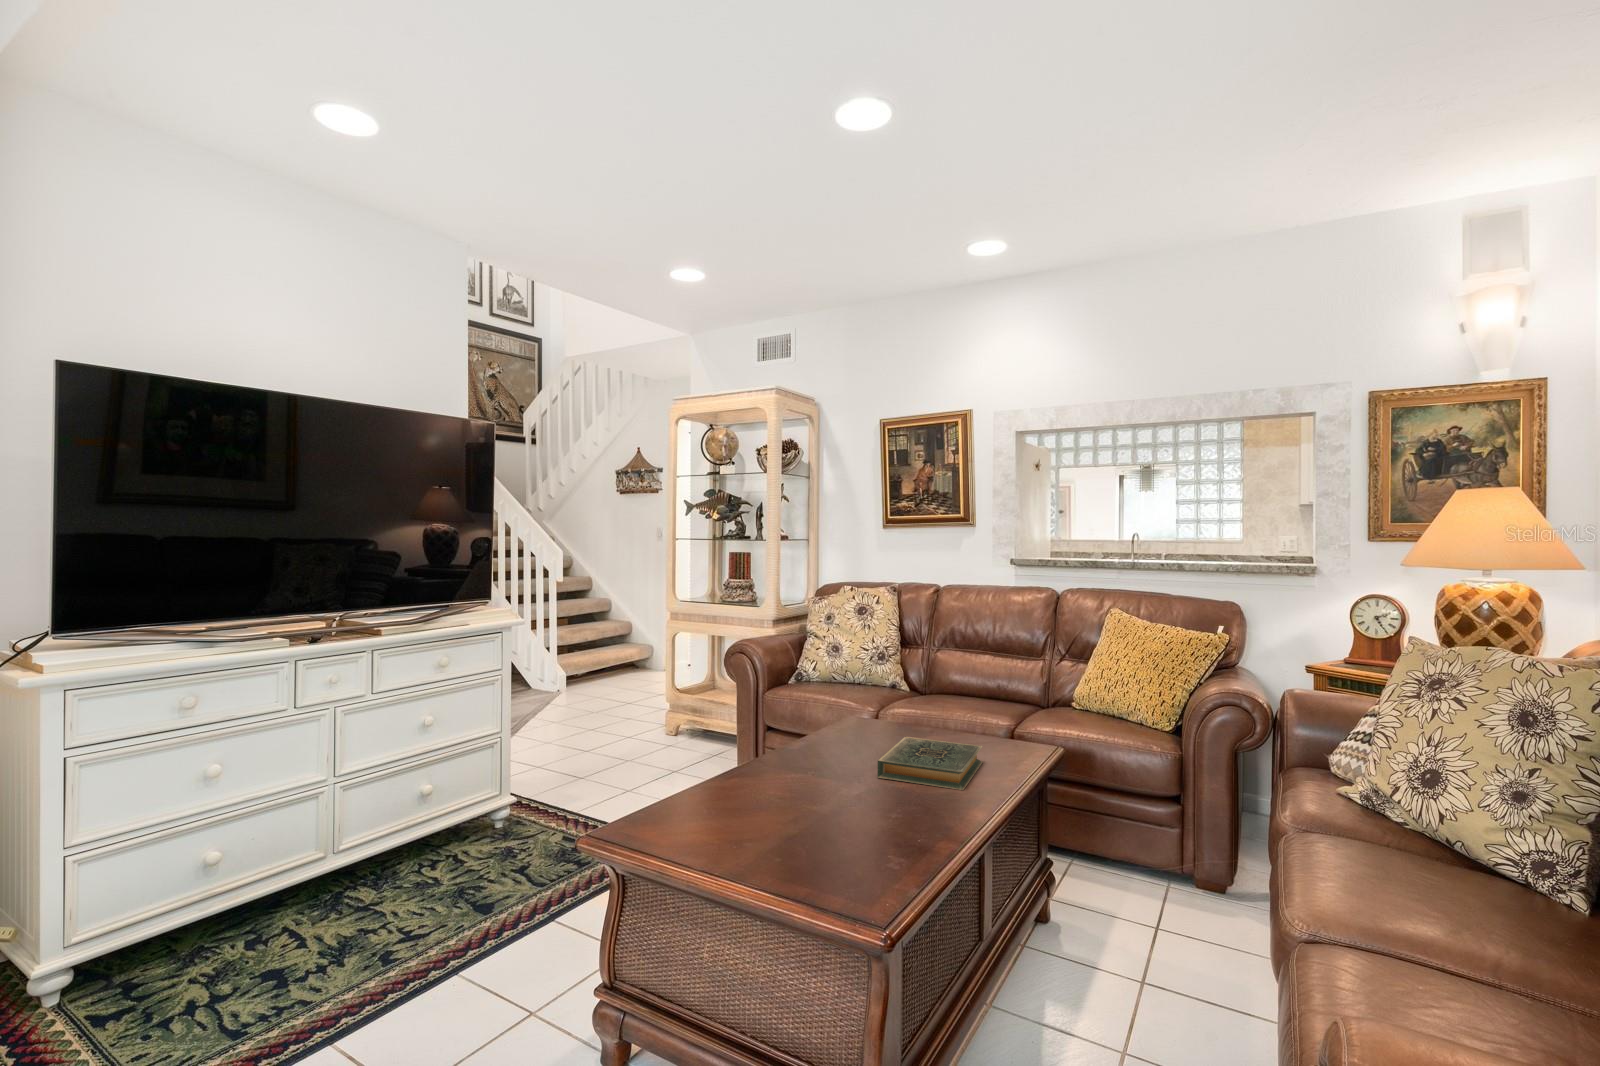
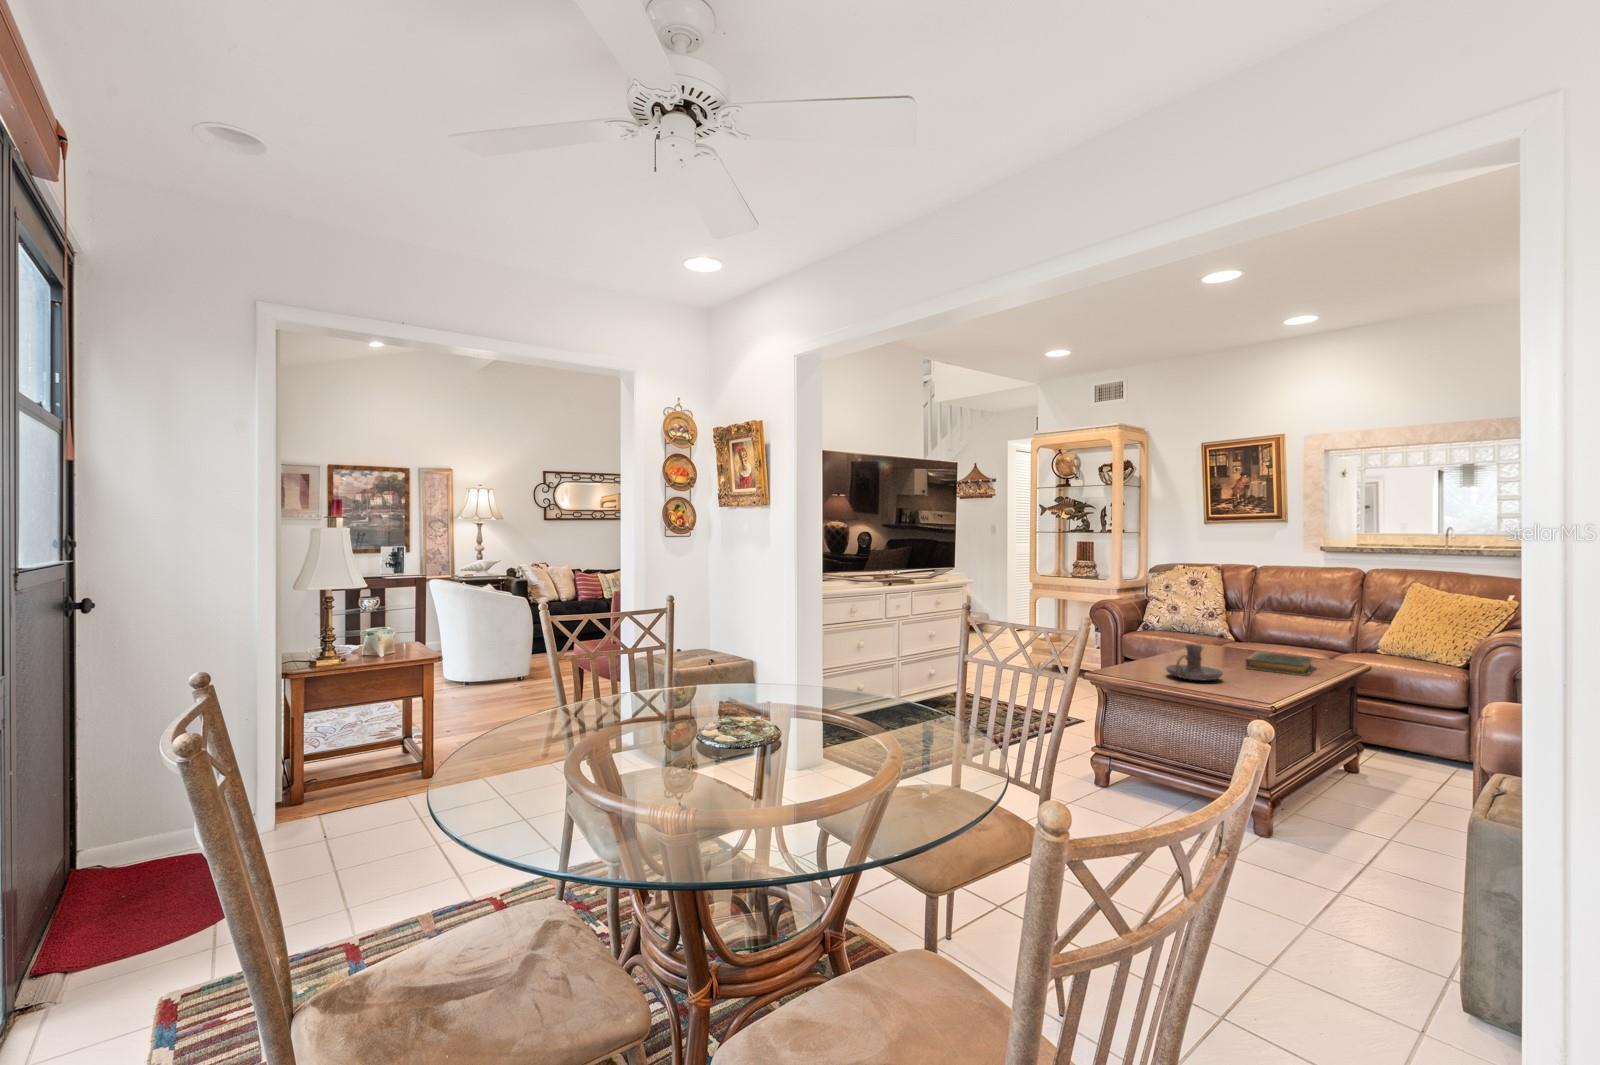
candle holder: none [724,757,819,833] -> present [1166,644,1223,680]

